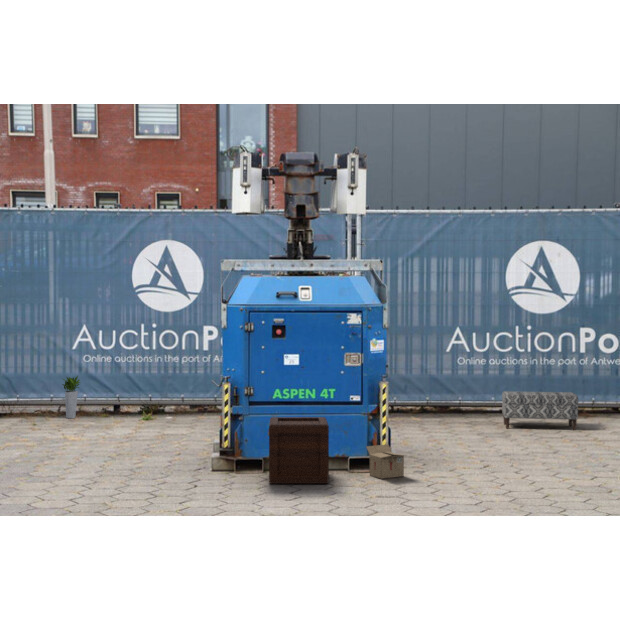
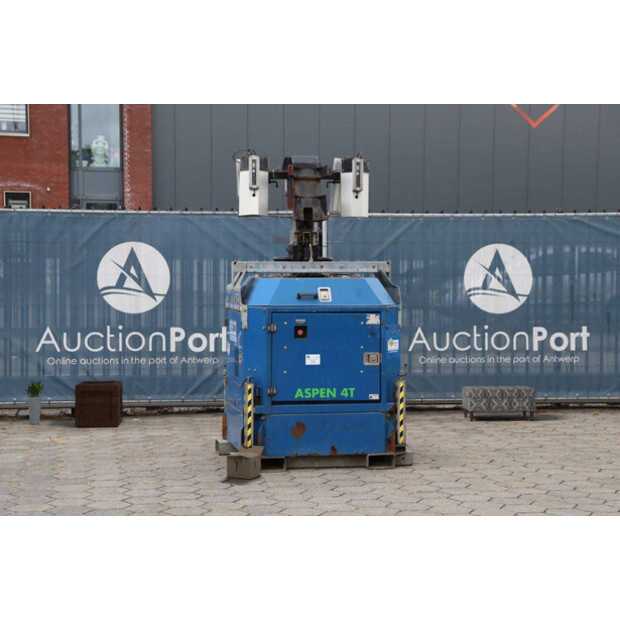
wooden crate: present [269,417,329,484] -> present [75,381,123,427]
cardboard box: present [366,445,404,479] -> present [227,445,264,479]

